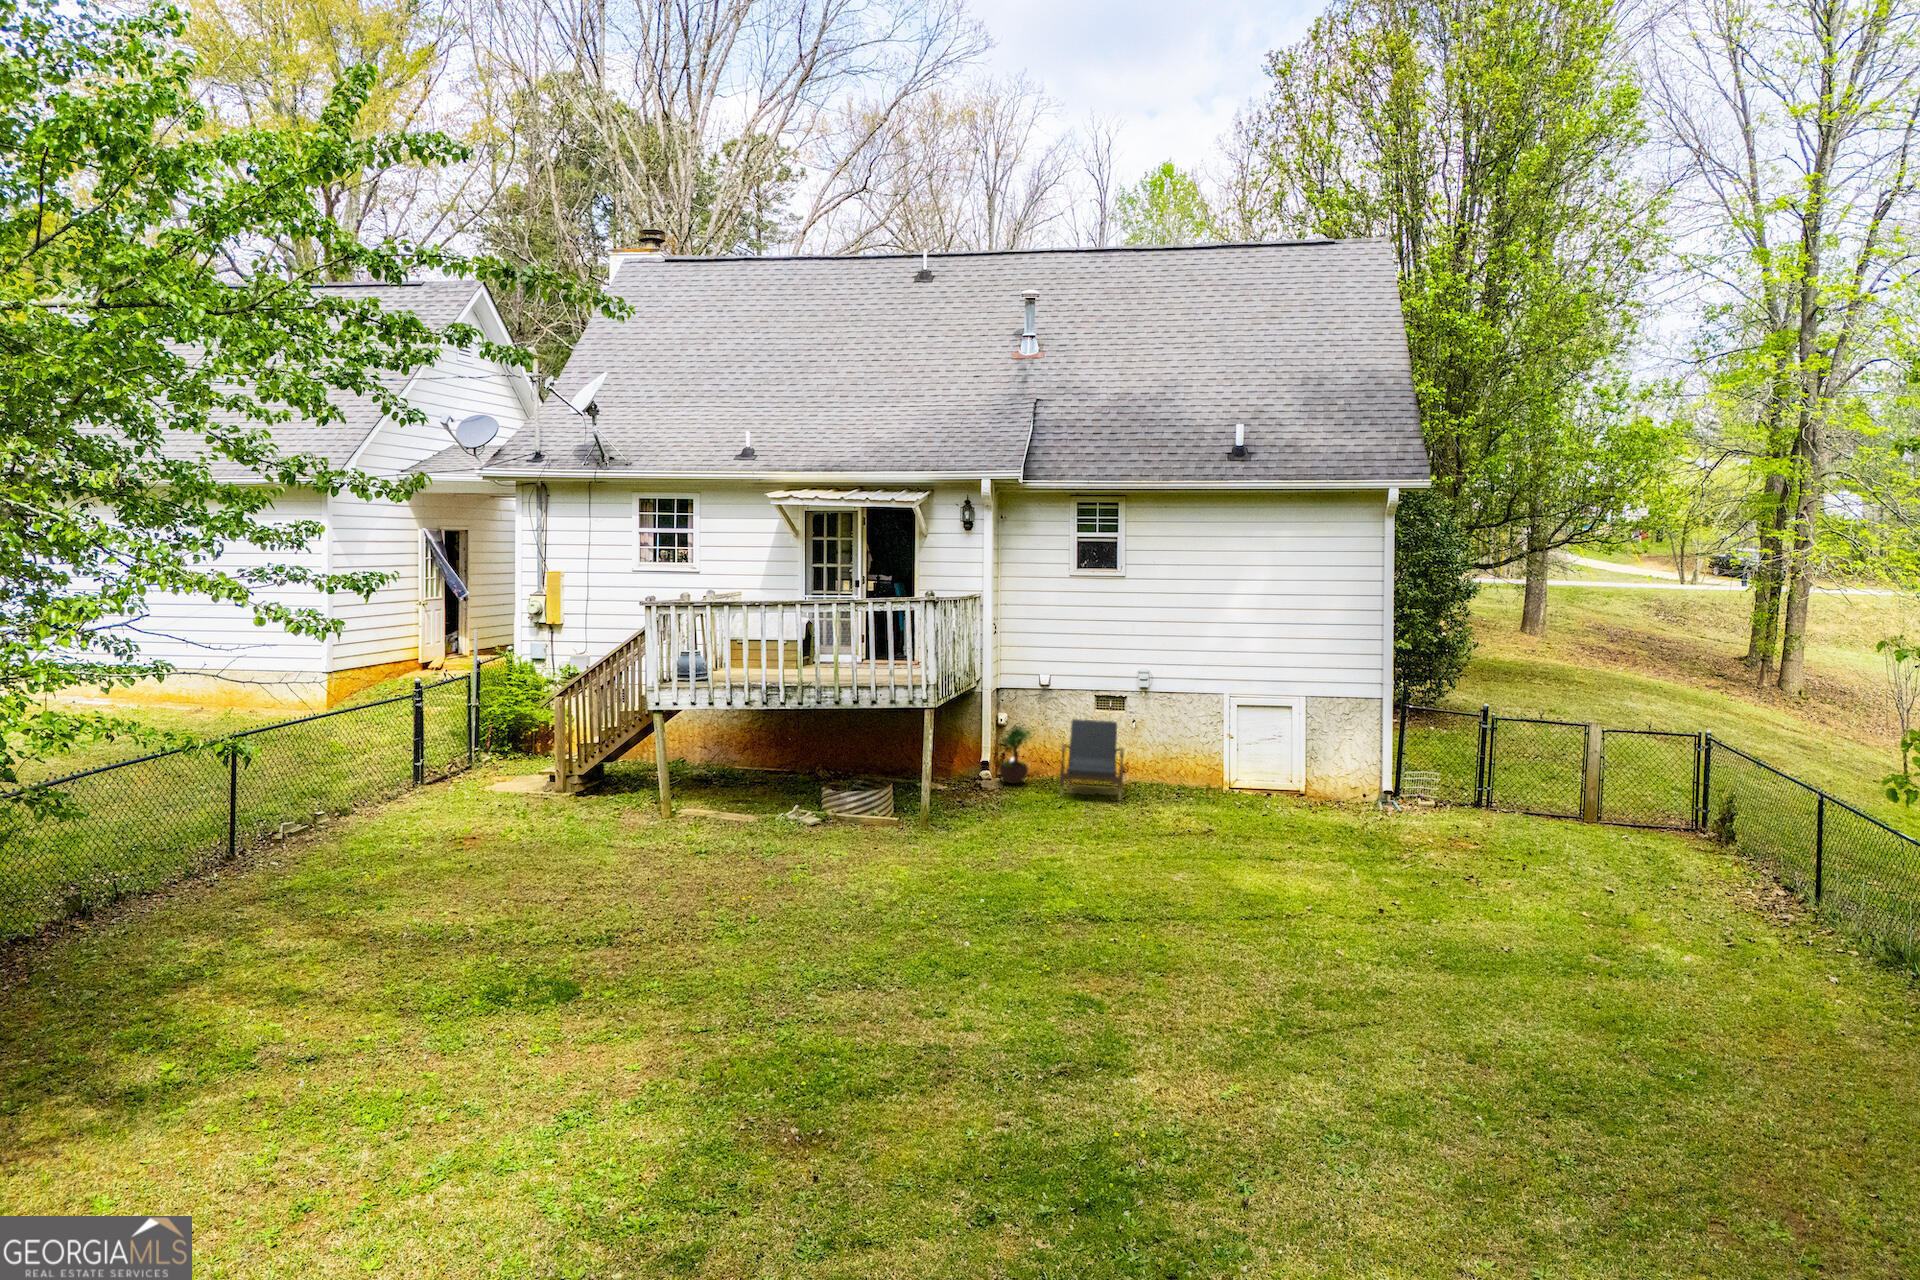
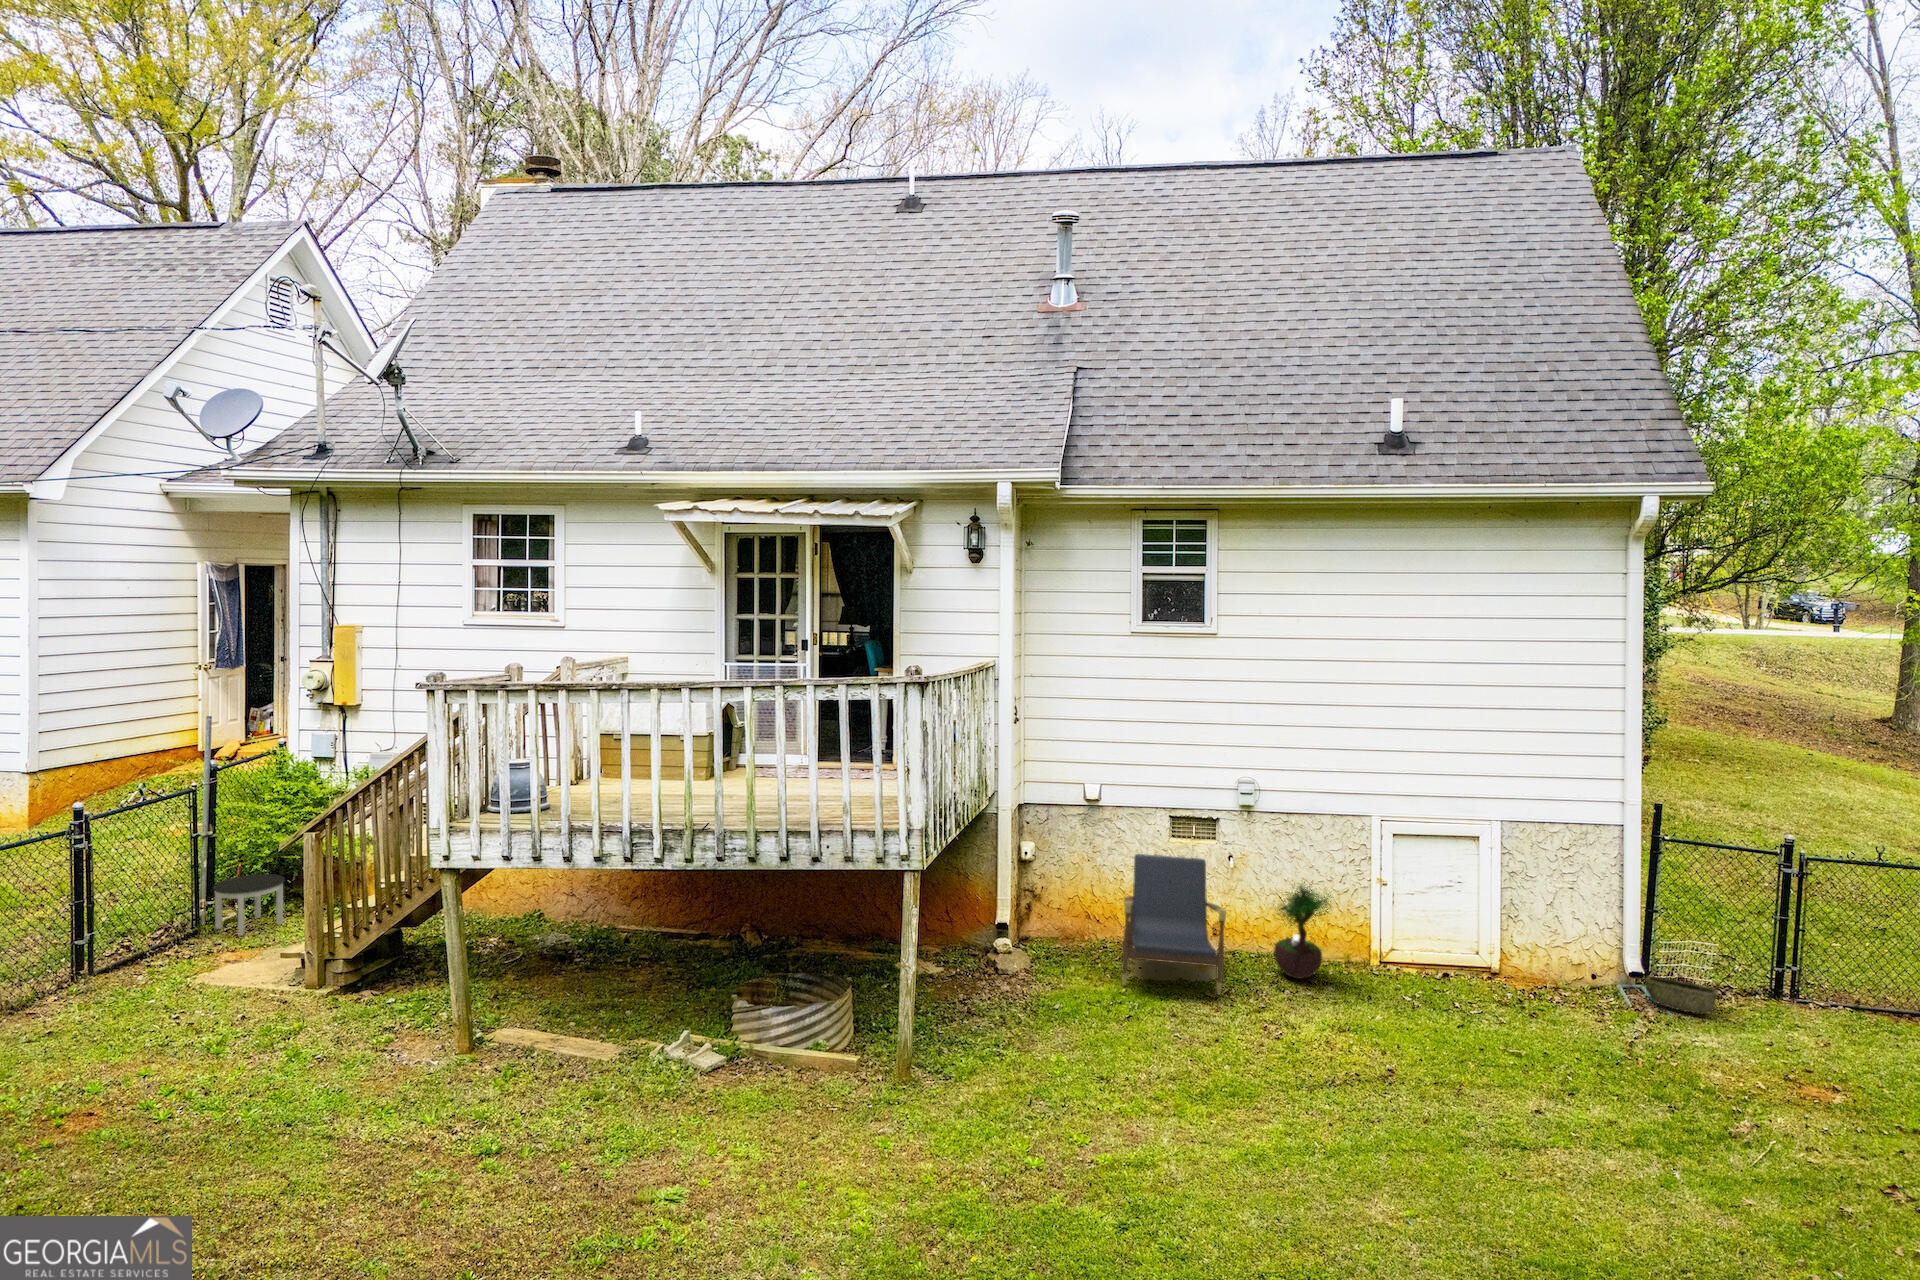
potted tree: present [999,726,1033,783] -> present [1274,882,1332,979]
round table: none [483,733,524,768] -> present [213,874,285,936]
woven basket: none [1389,792,1433,812] -> present [1645,976,1718,1014]

